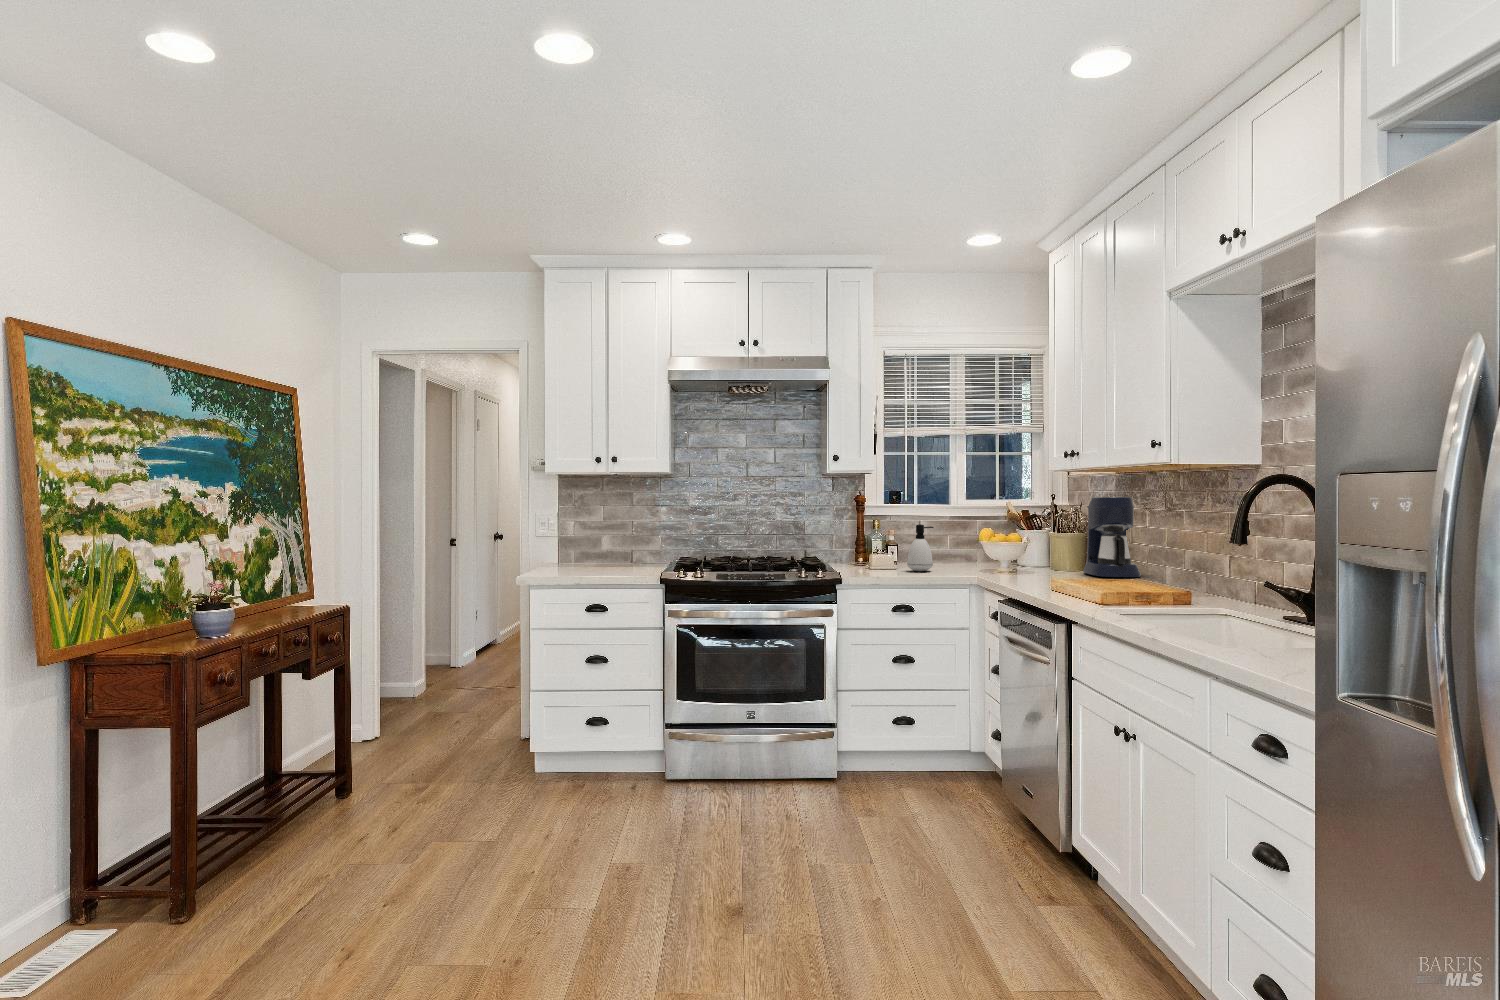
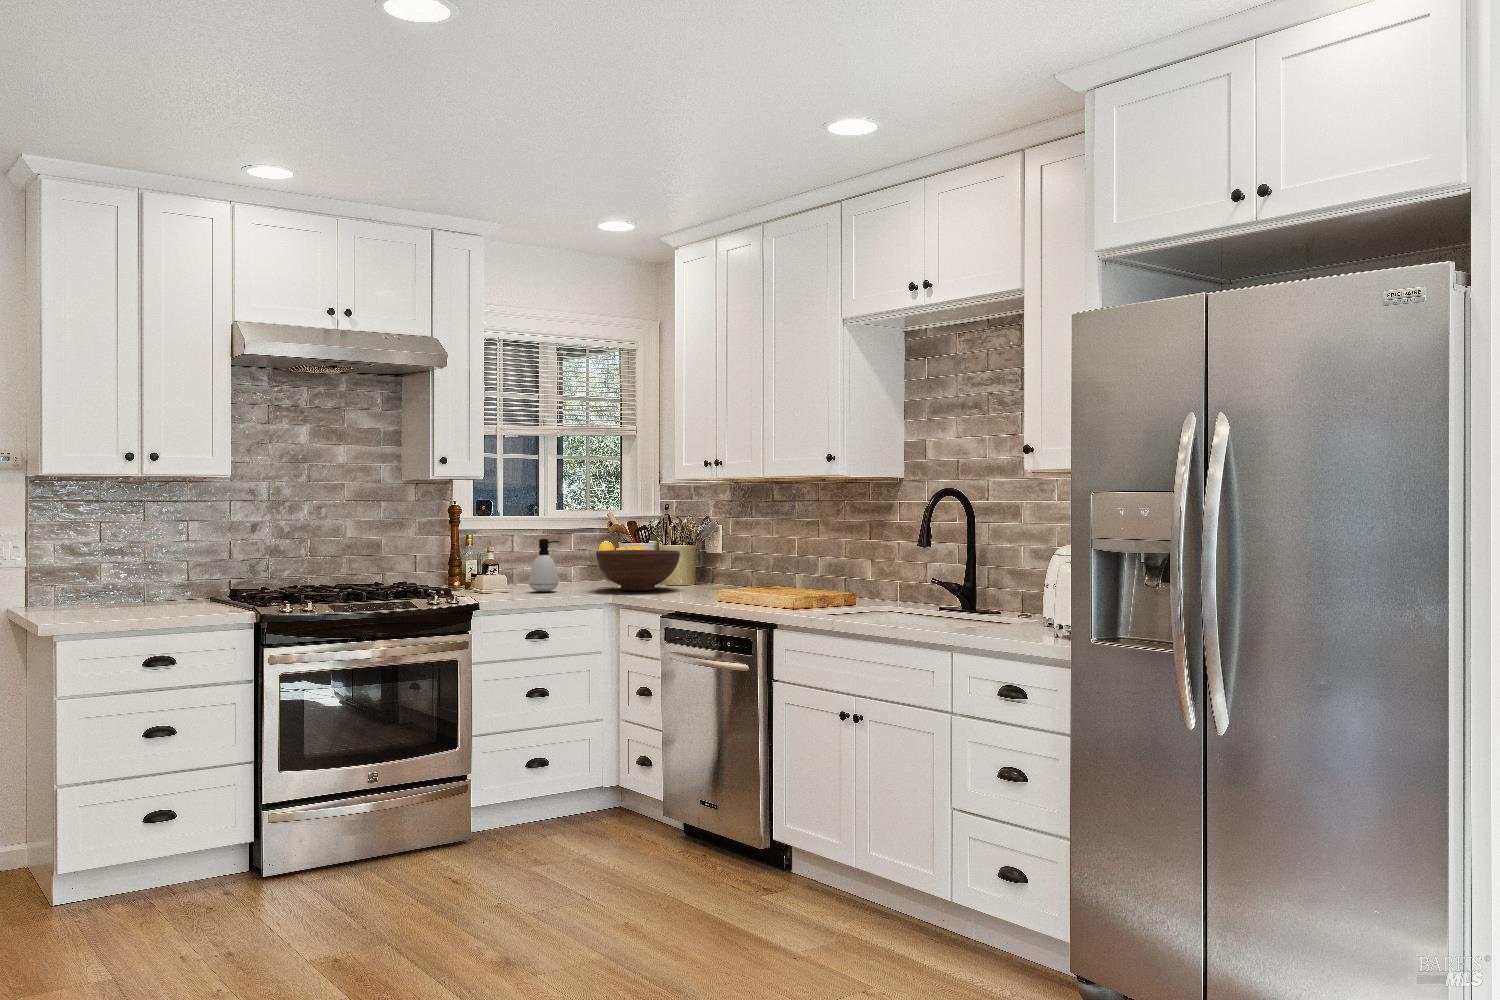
coffee maker: present [1083,497,1141,577] -> none [710,508,768,587]
fruit bowl: none [963,536,1044,575] -> present [596,550,680,591]

